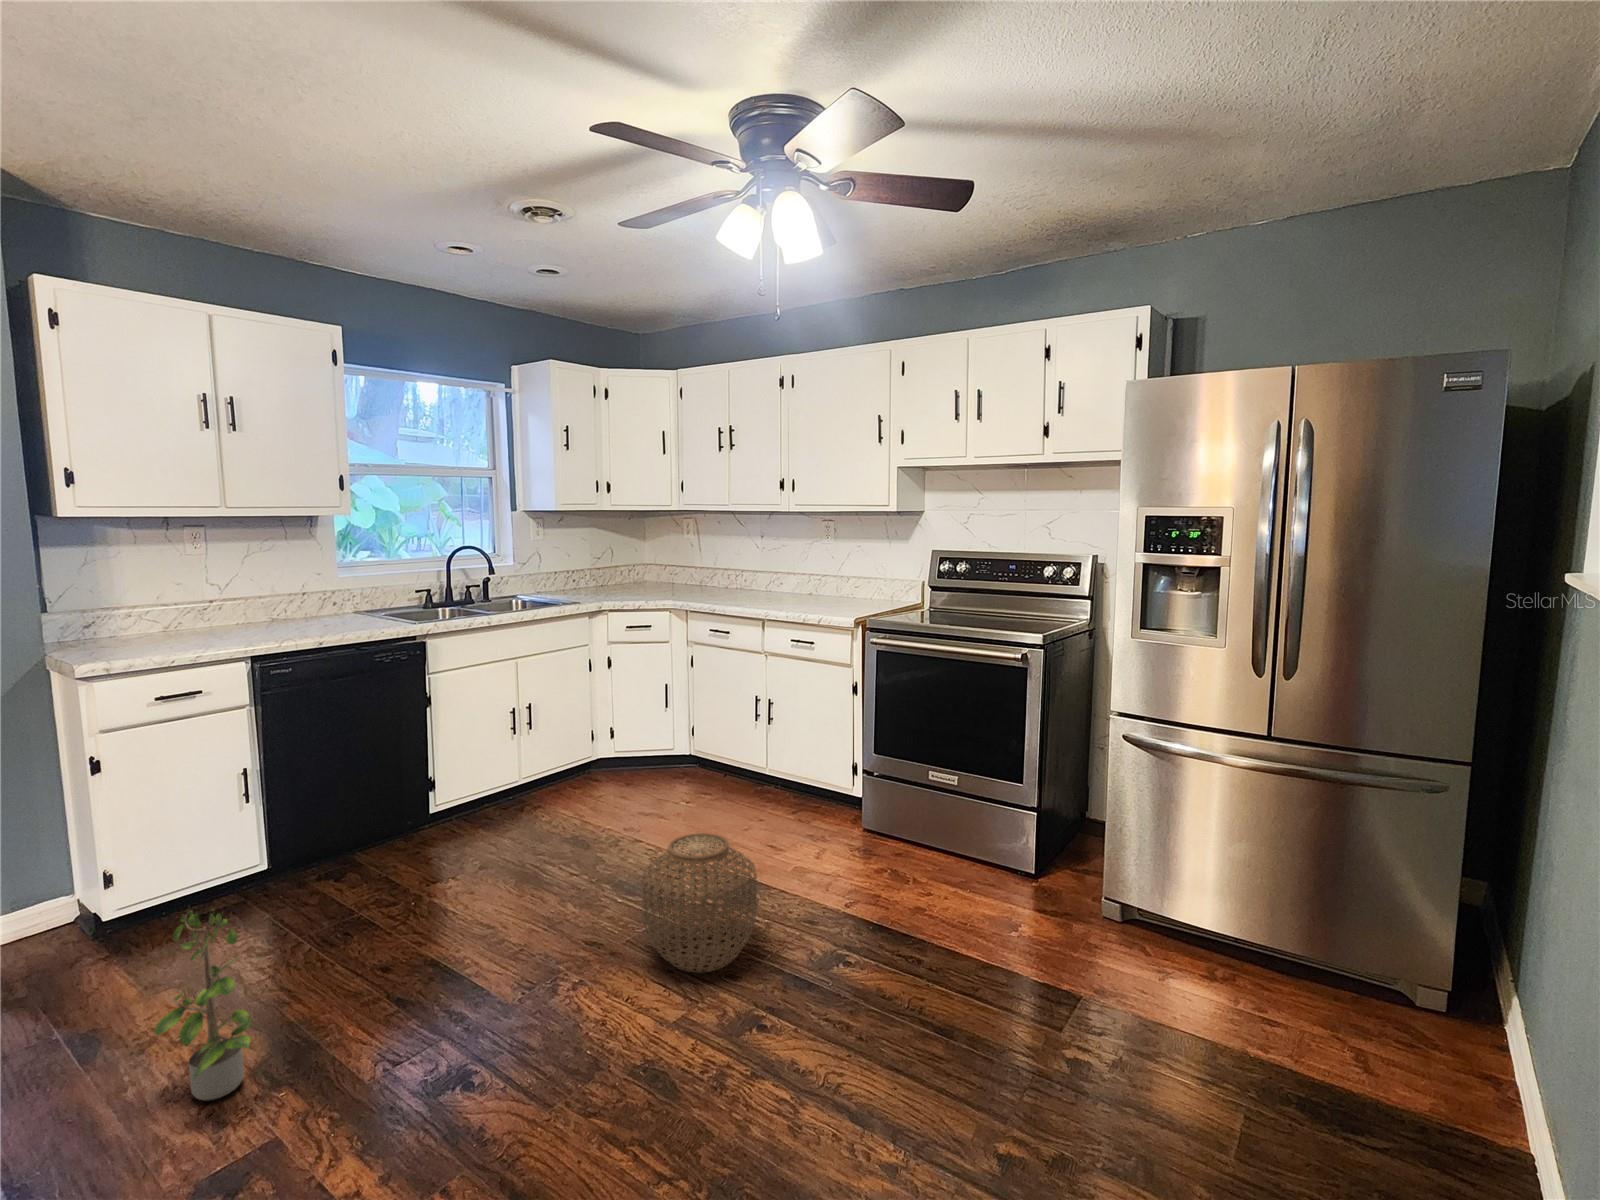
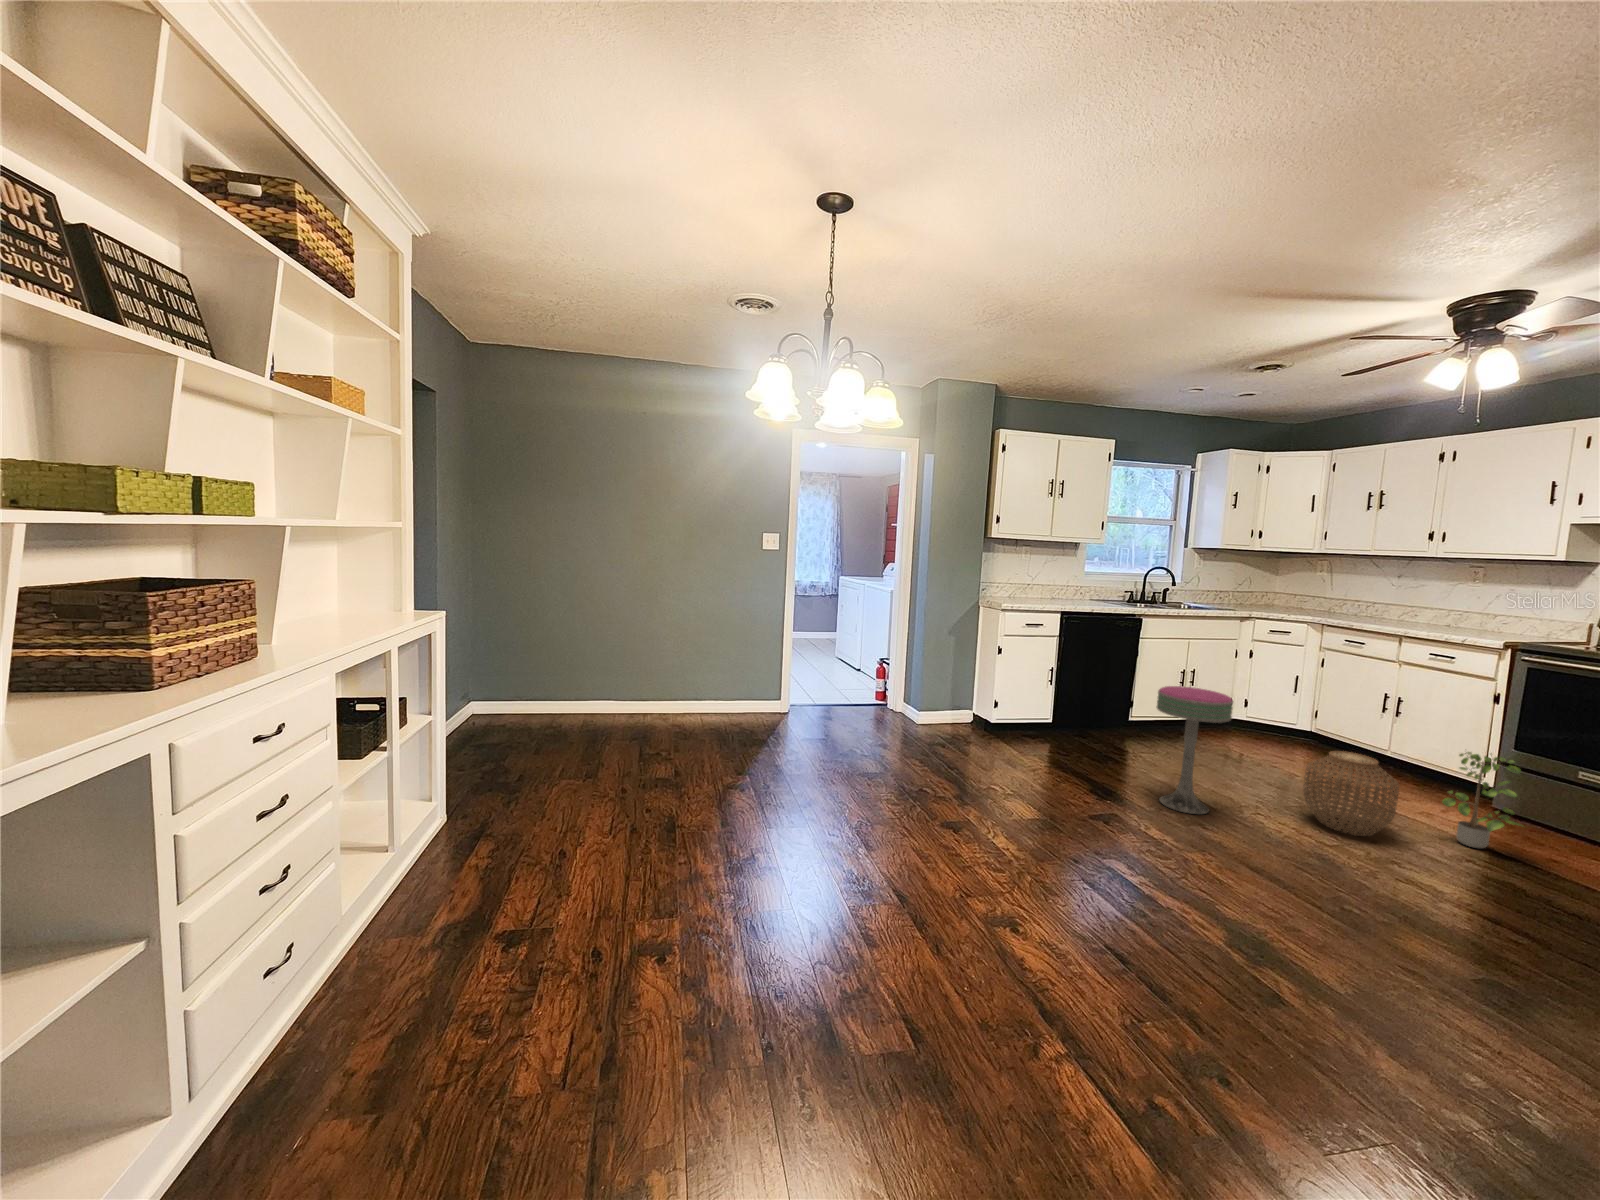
bar stool: none [370,787,509,1048] -> present [1157,686,1233,814]
potted plant: present [155,908,252,1100] -> present [1443,752,1523,849]

